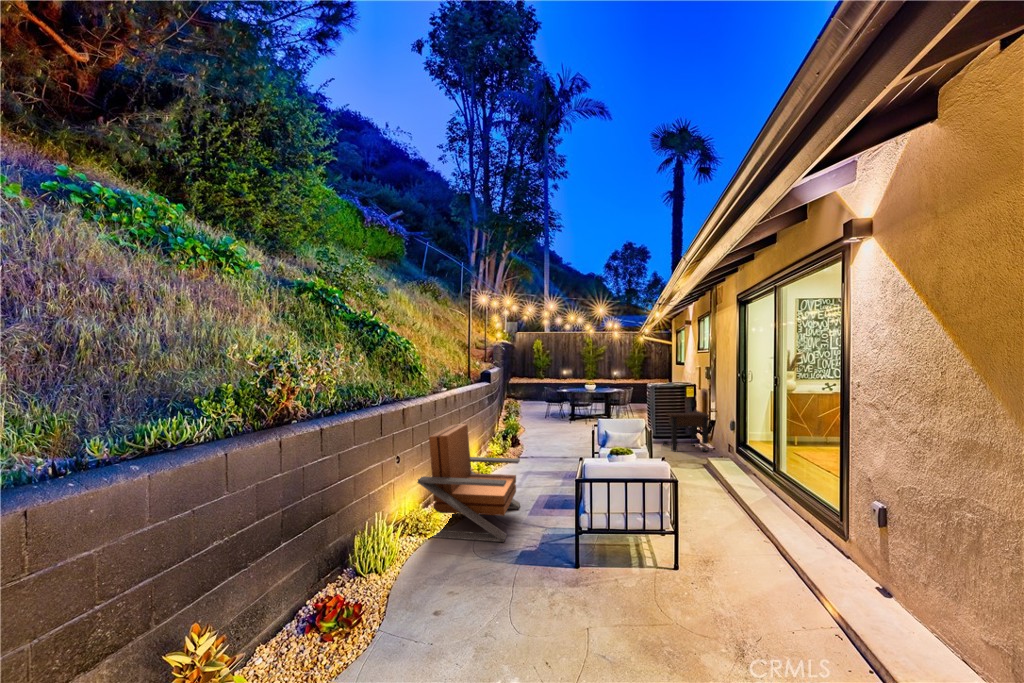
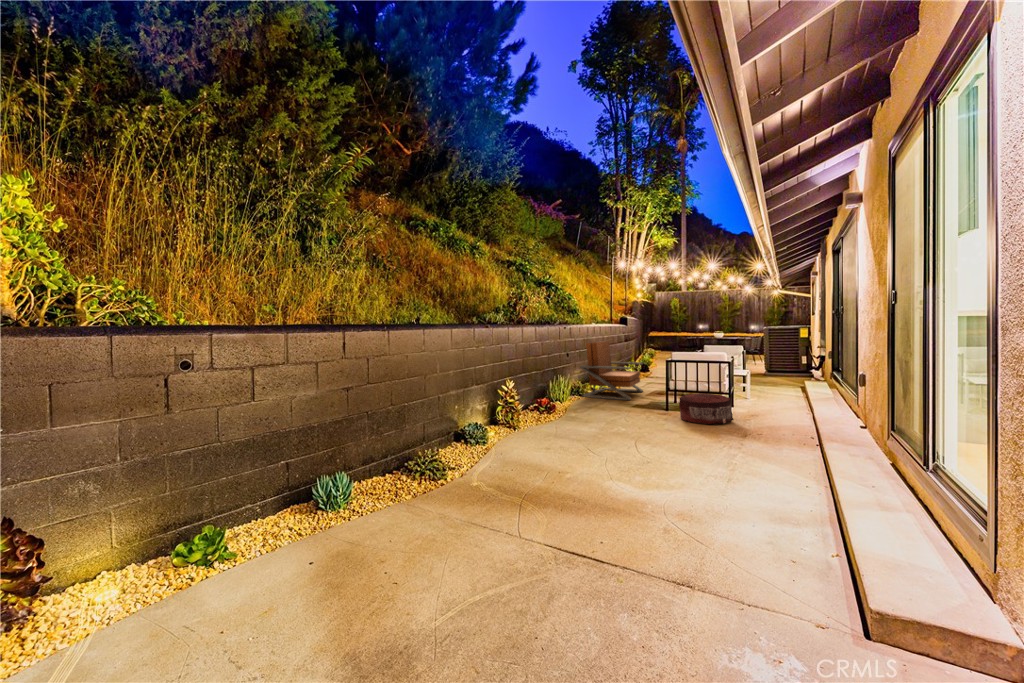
side table: present [663,410,709,452] -> none [772,347,815,378]
pouf: none [605,548,705,637] -> present [679,393,733,424]

